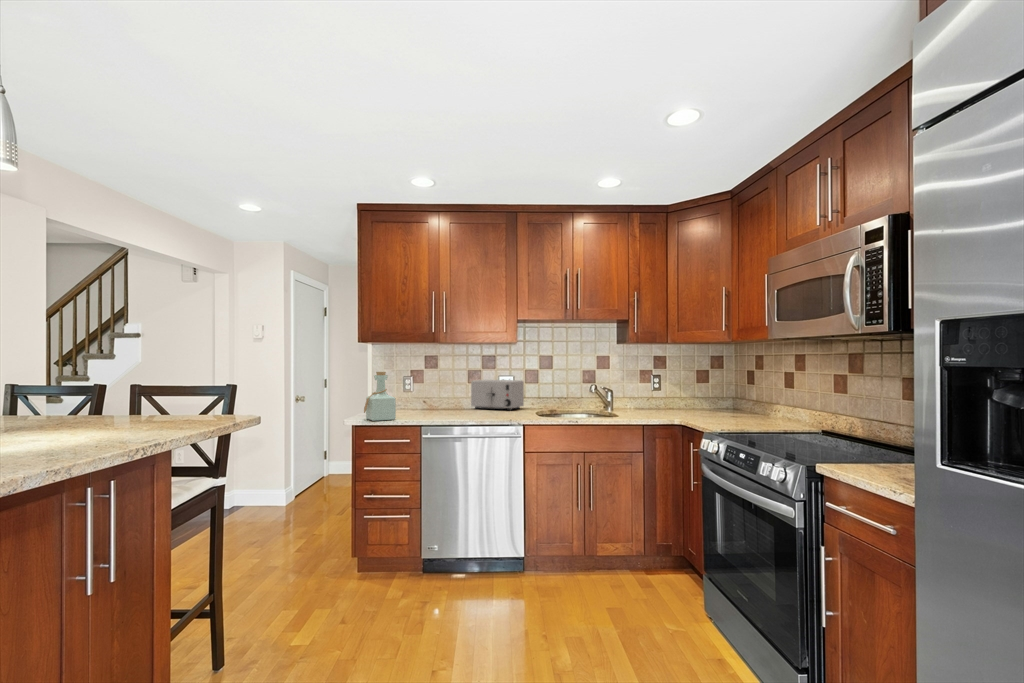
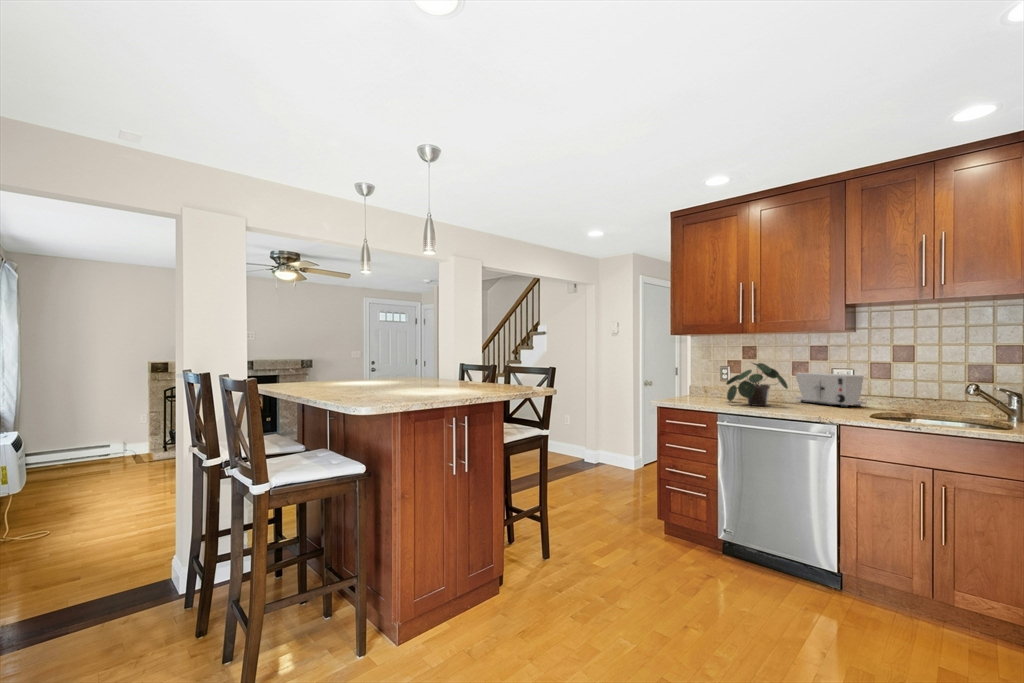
bottle: present [364,372,396,421] -> none [672,359,701,404]
potted plant: none [415,373,471,416] -> present [726,363,788,406]

